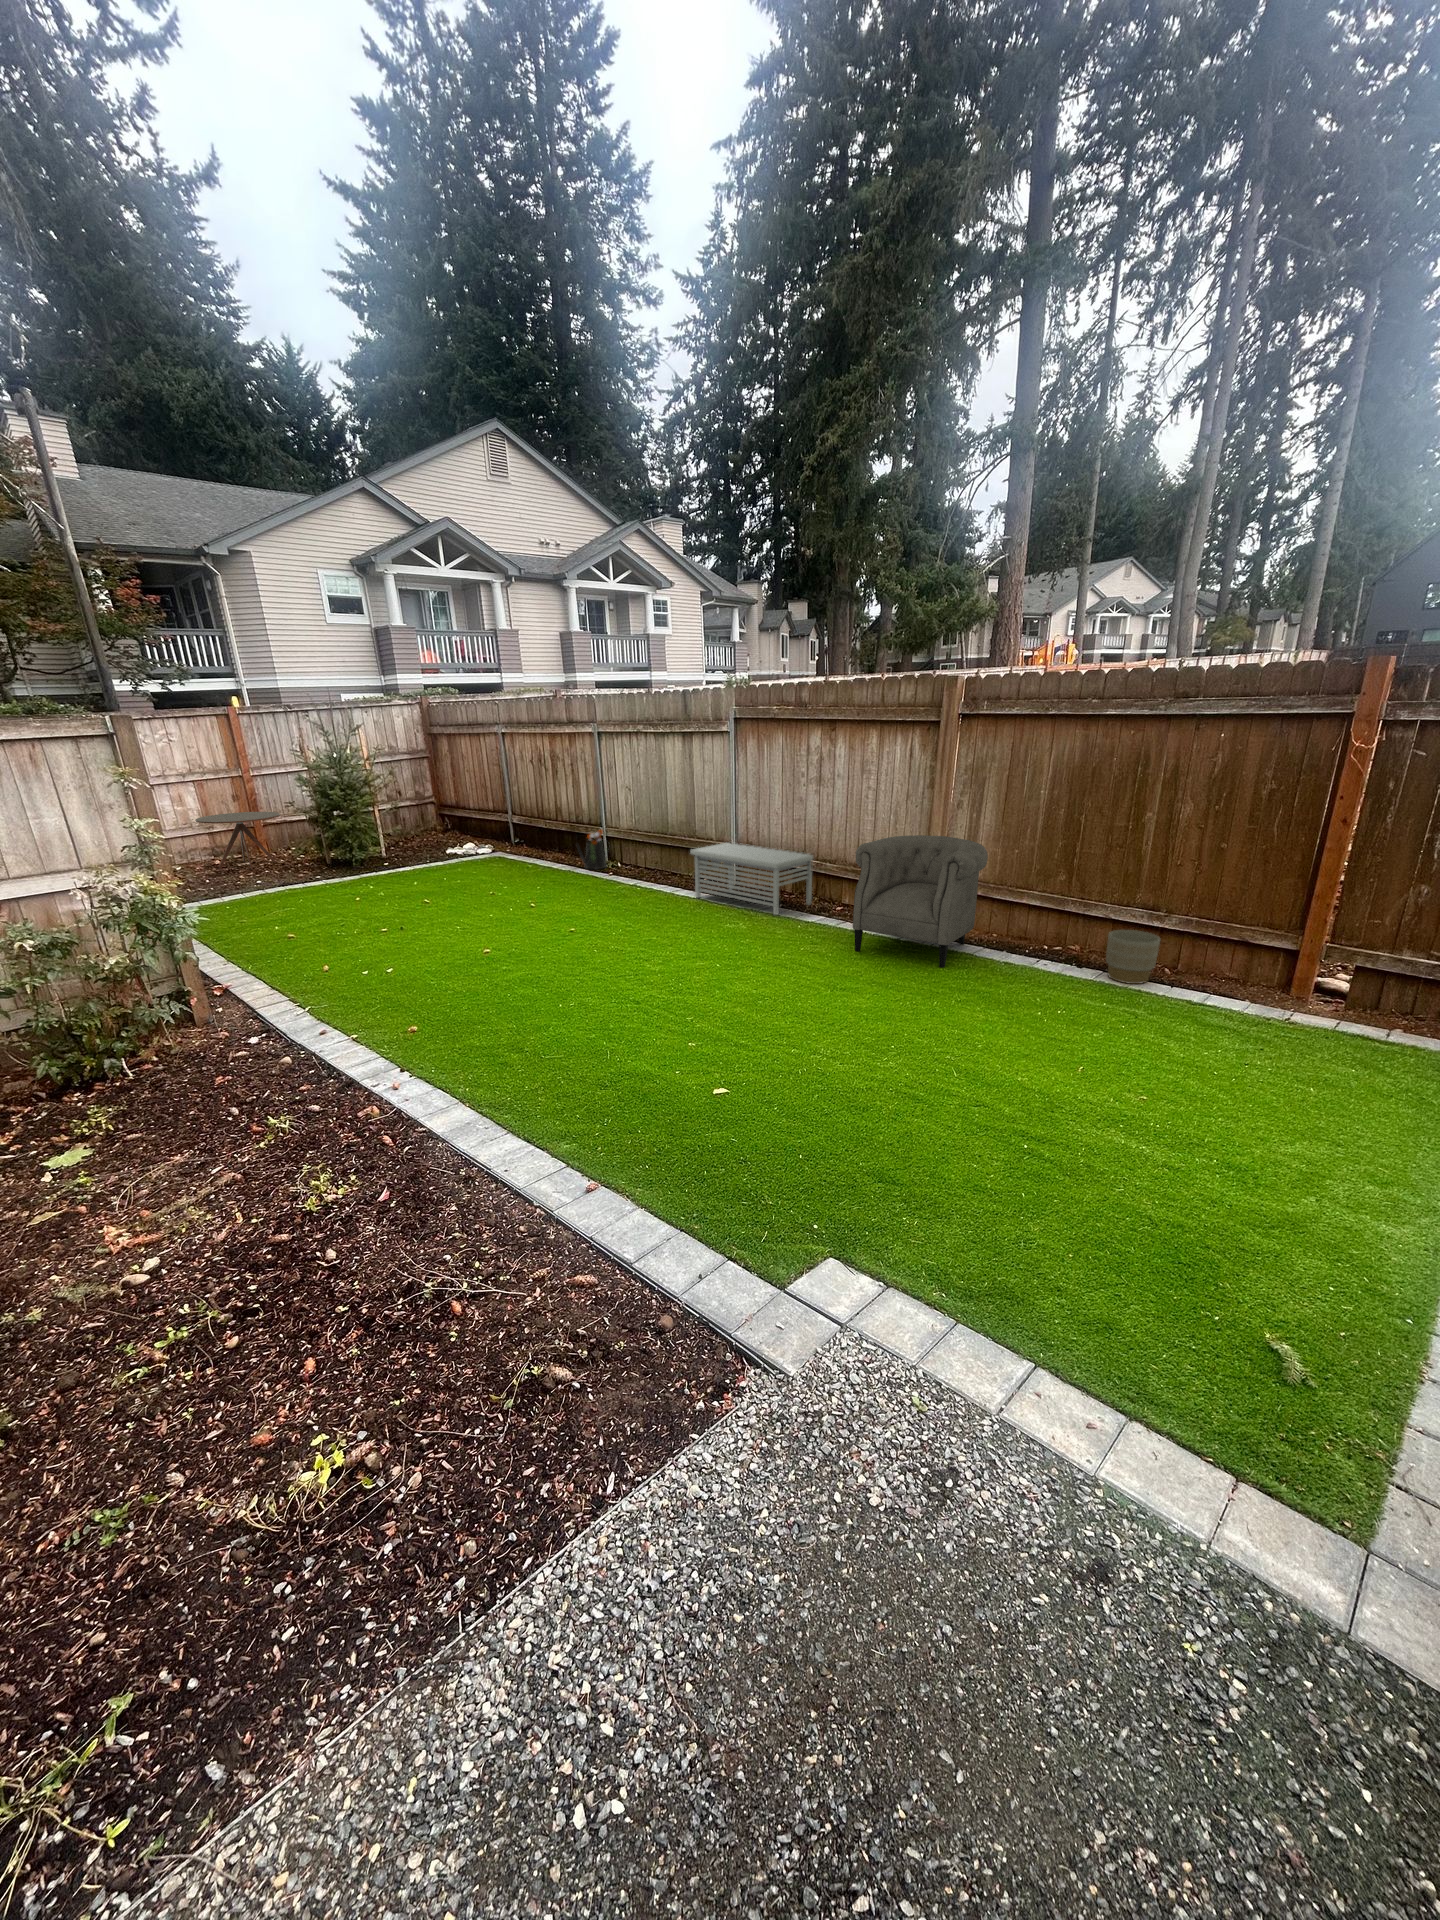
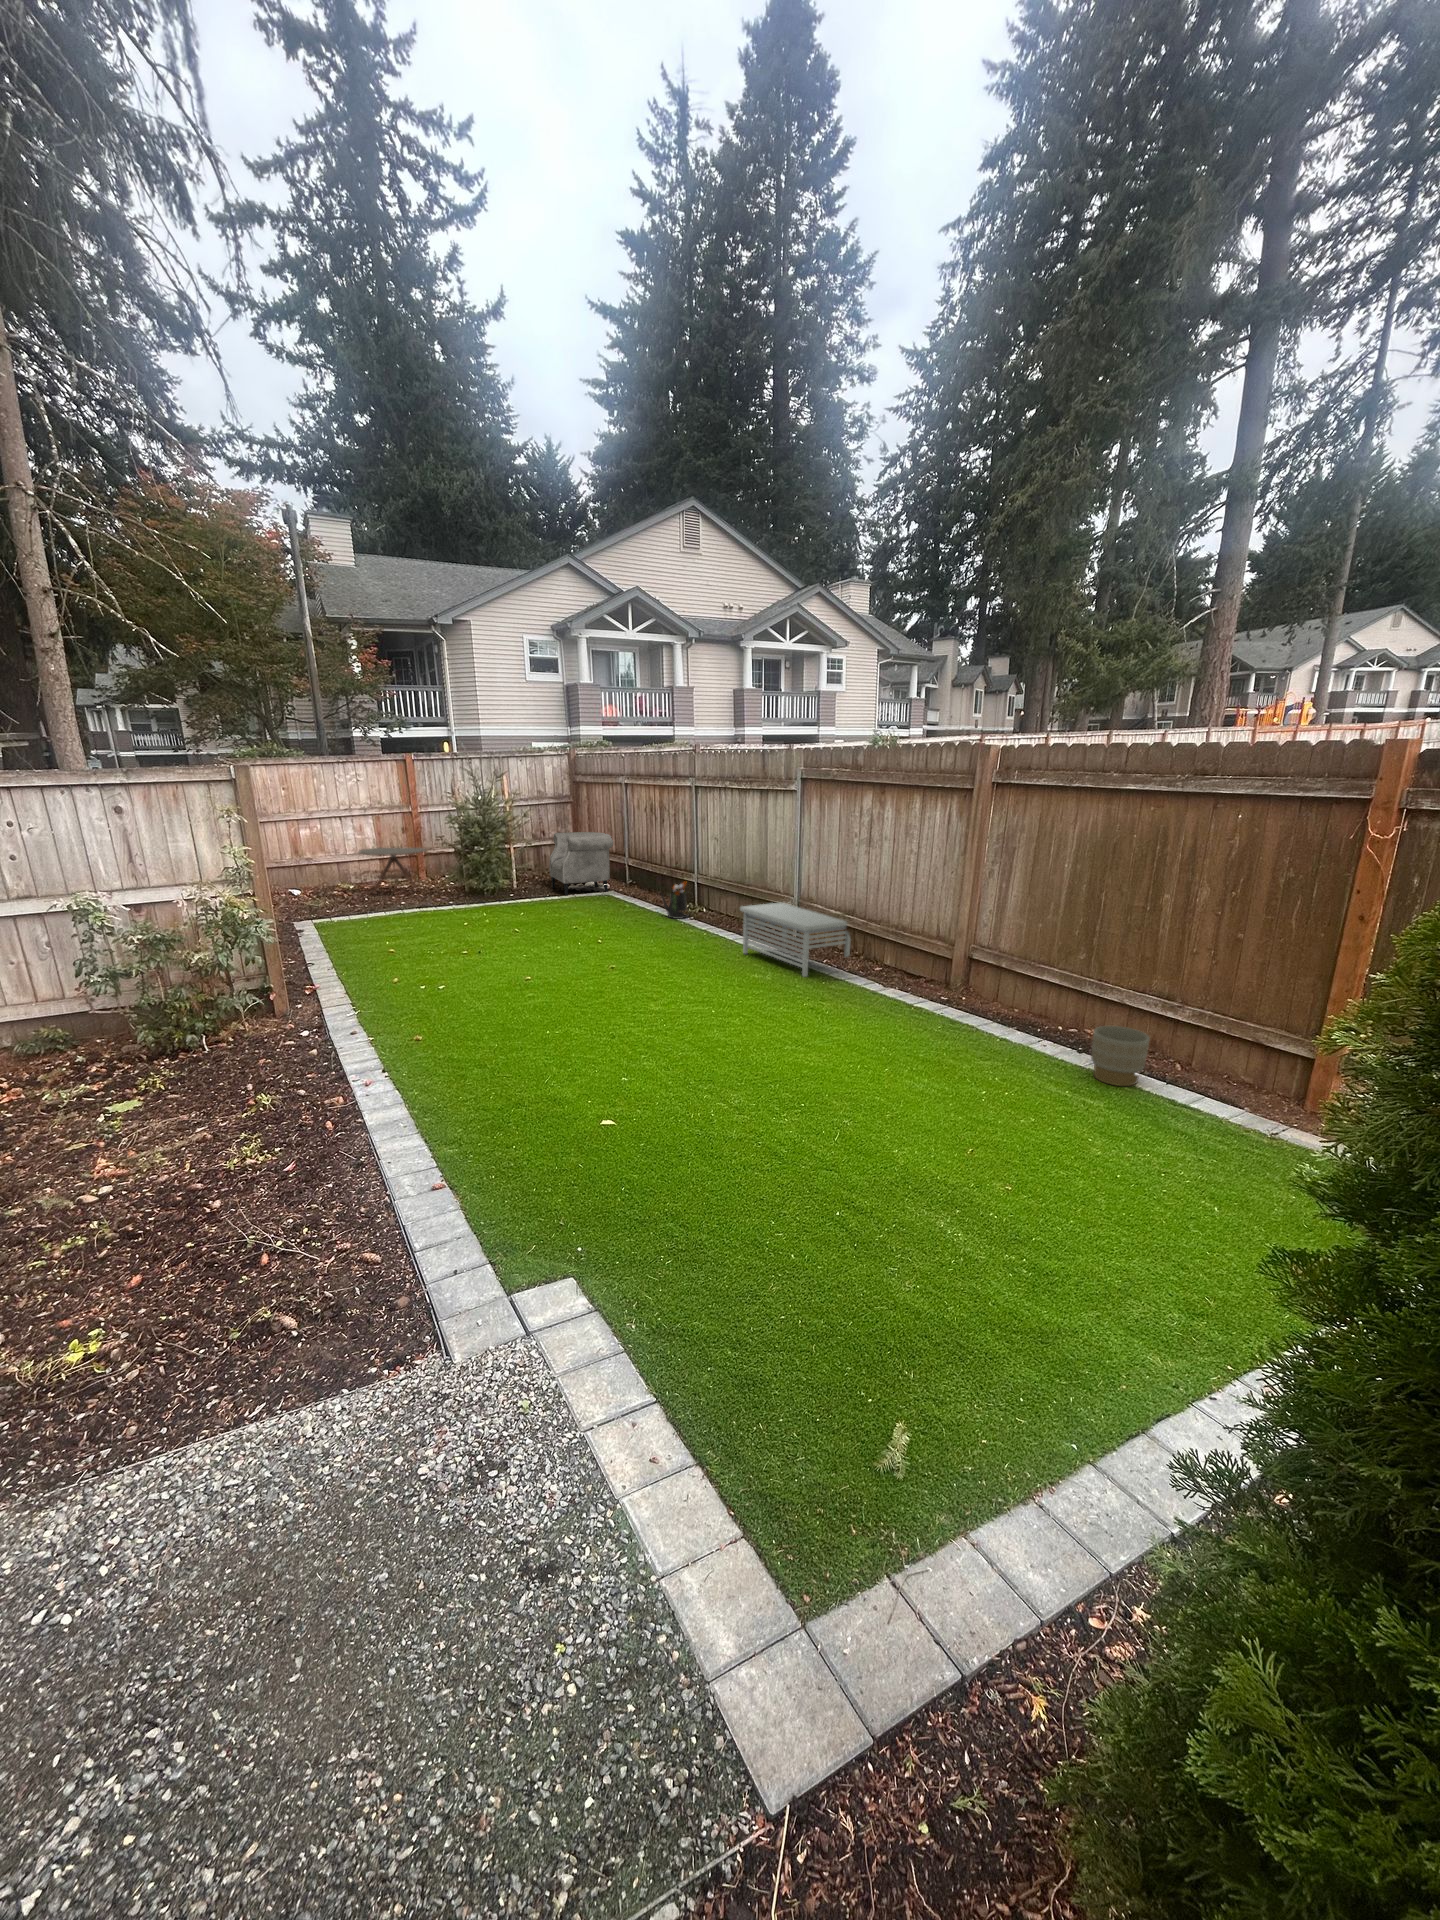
chair: present [853,835,988,968] -> present [549,832,613,896]

